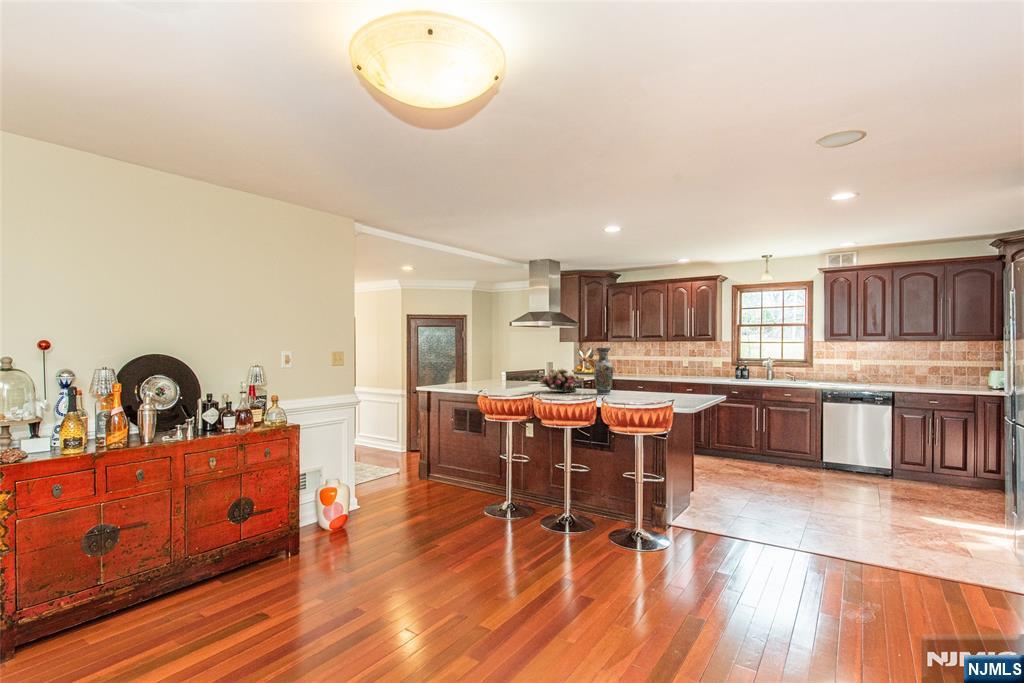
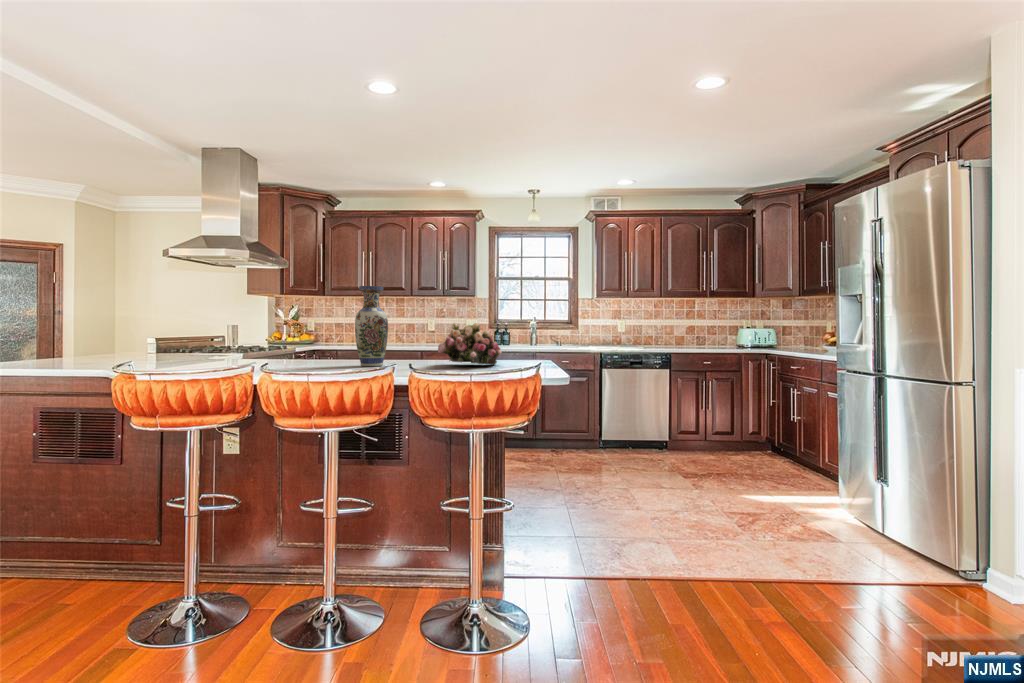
flower arrangement: present [540,368,578,392] -> present [438,323,502,365]

